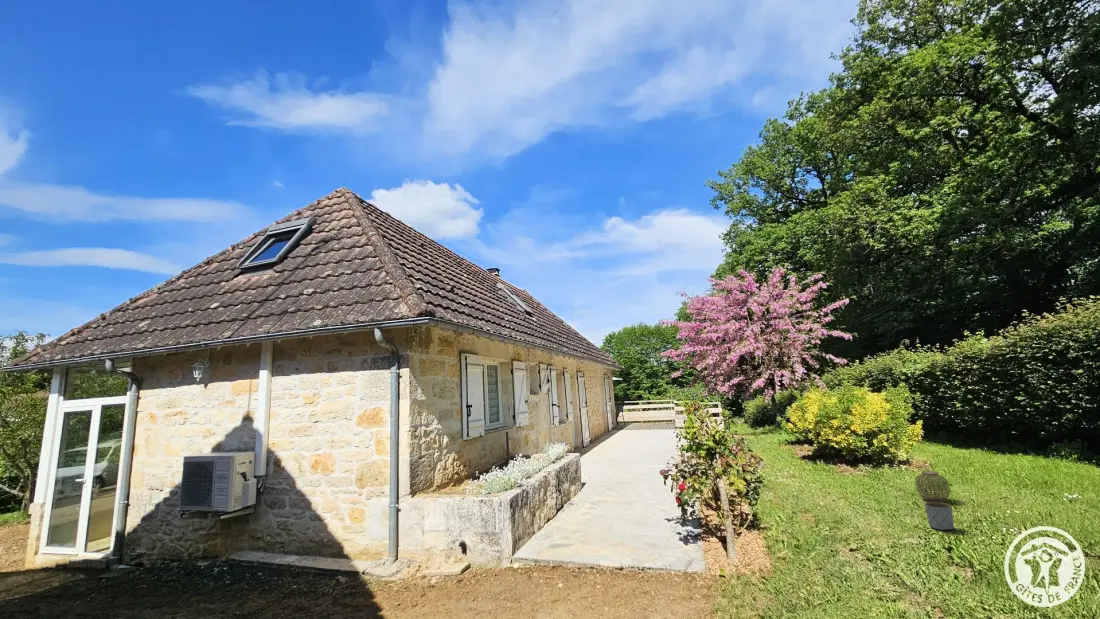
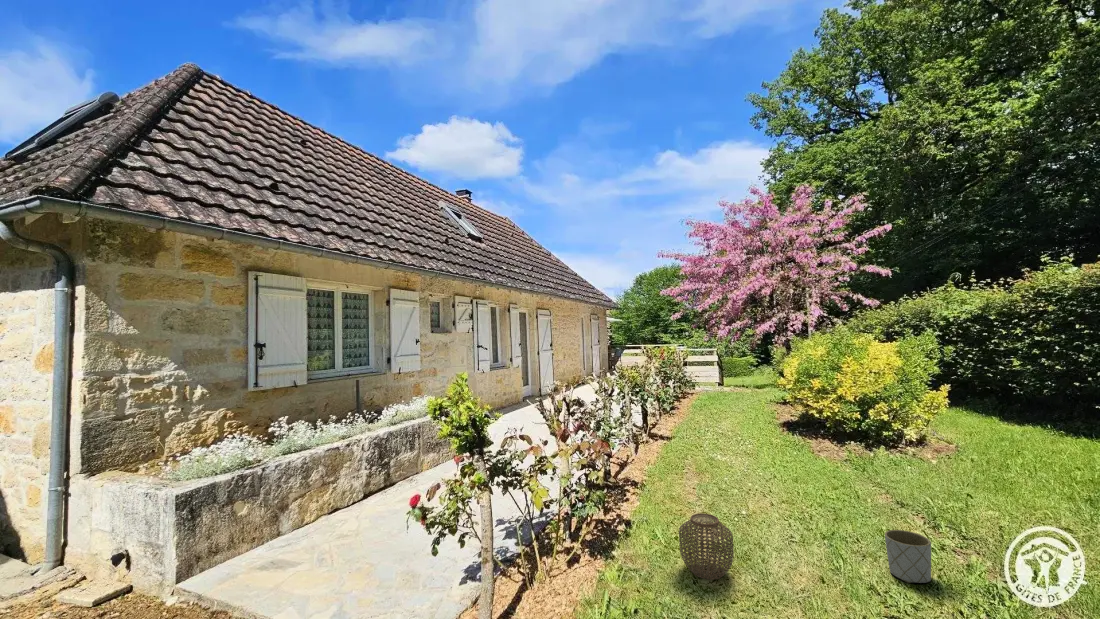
woven basket: present [915,471,950,502] -> present [679,513,734,580]

